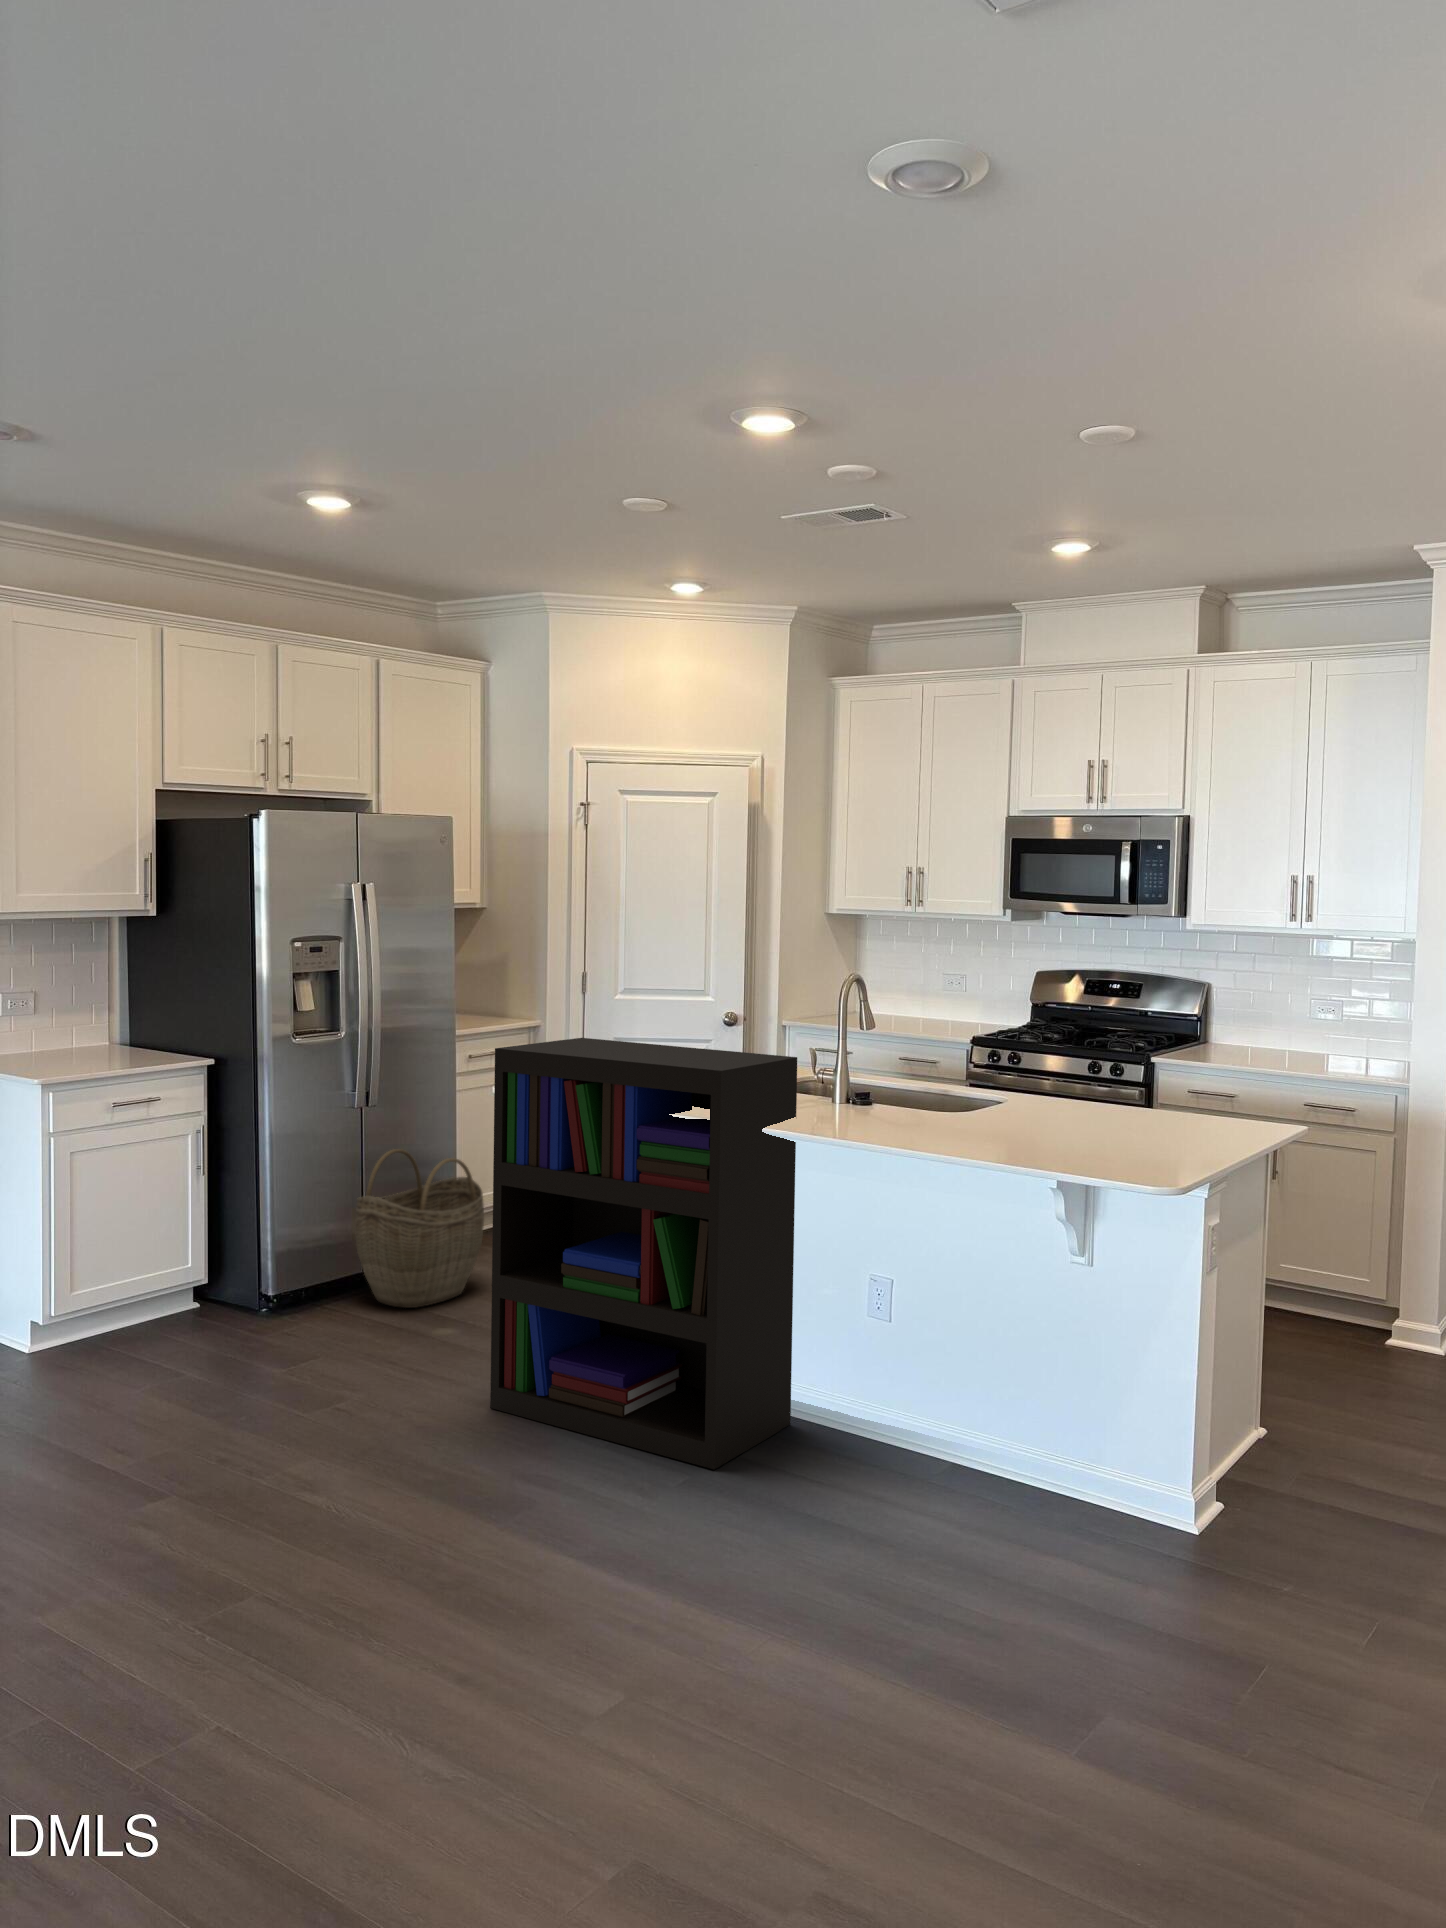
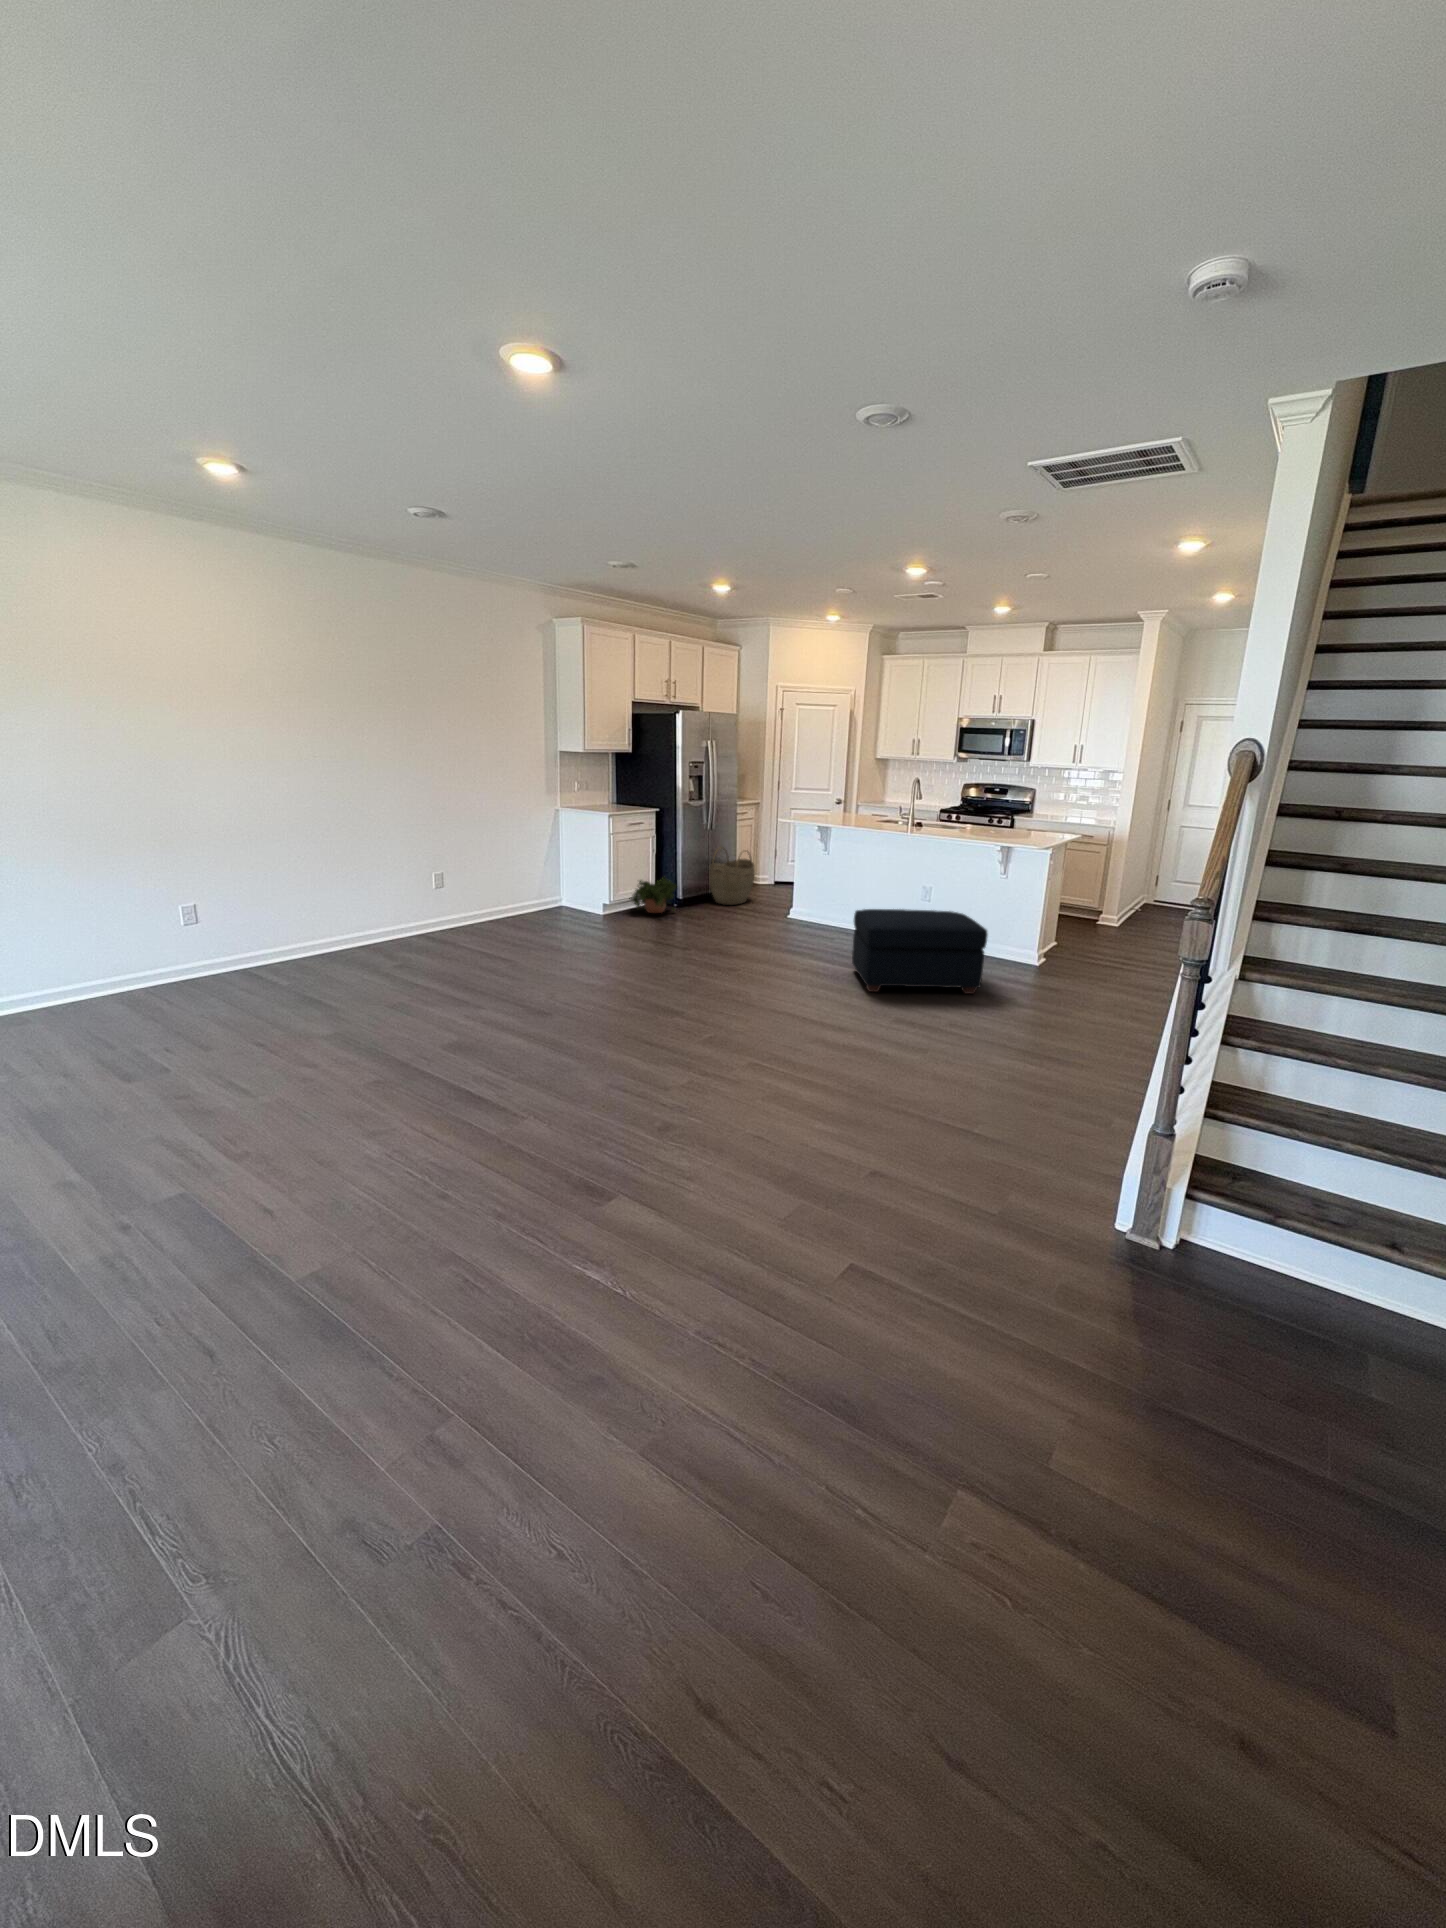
bookshelf: present [490,1038,797,1469] -> none [782,803,898,948]
potted plant: none [98,1236,241,1347] -> present [629,877,677,913]
ottoman: none [594,1384,1005,1703] -> present [852,909,988,994]

